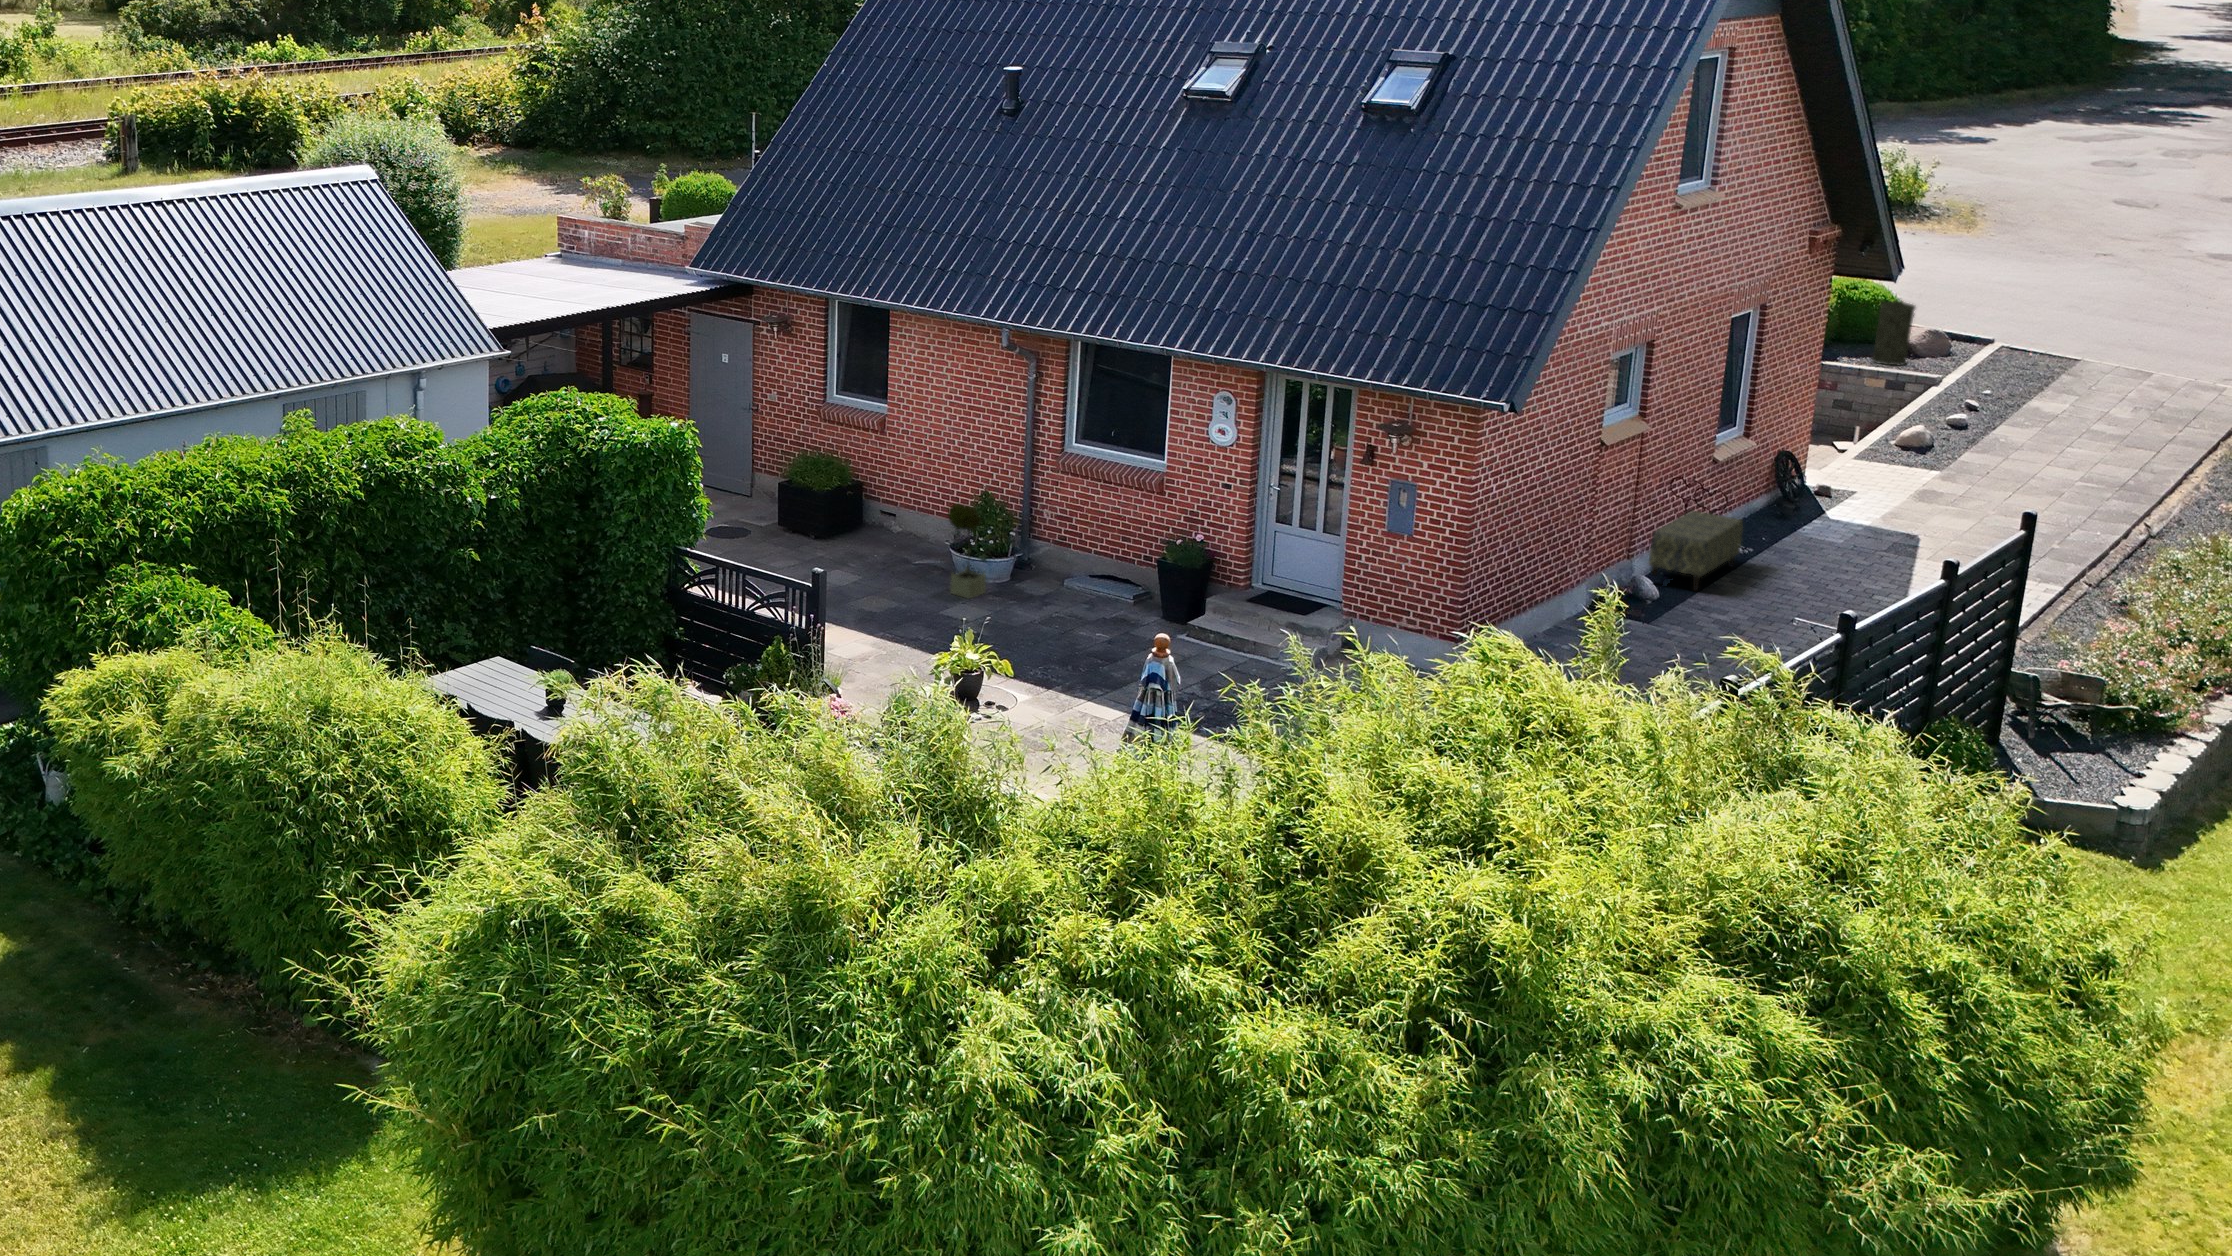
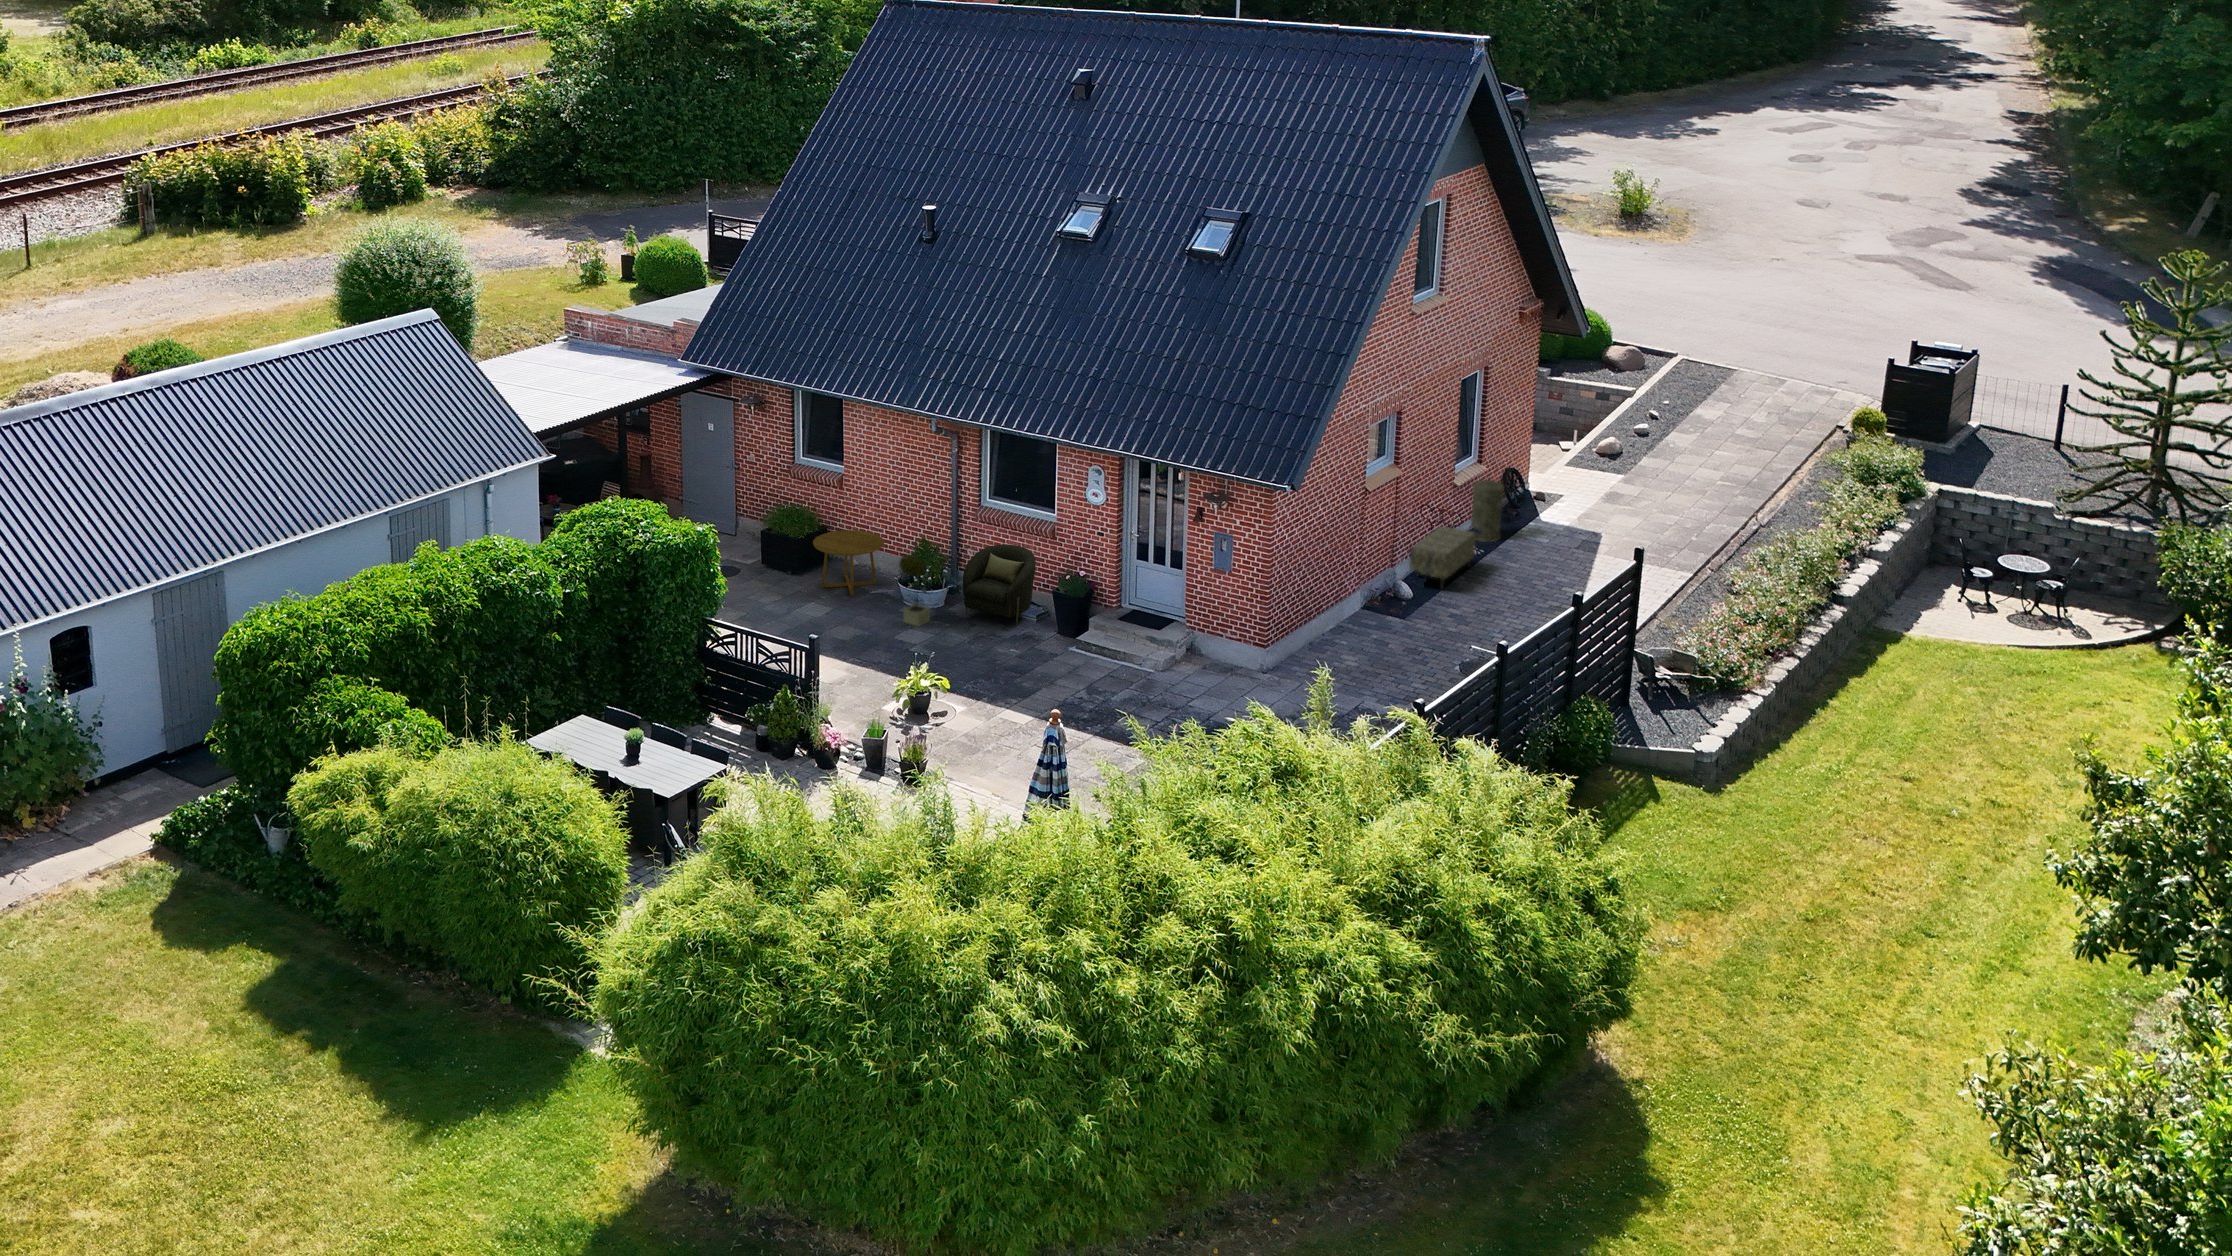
trash can: present [1871,299,1915,365] -> present [1471,480,1504,542]
round table: none [838,480,932,561] -> present [813,530,884,596]
armchair: none [1032,498,1132,604] -> present [963,544,1036,626]

